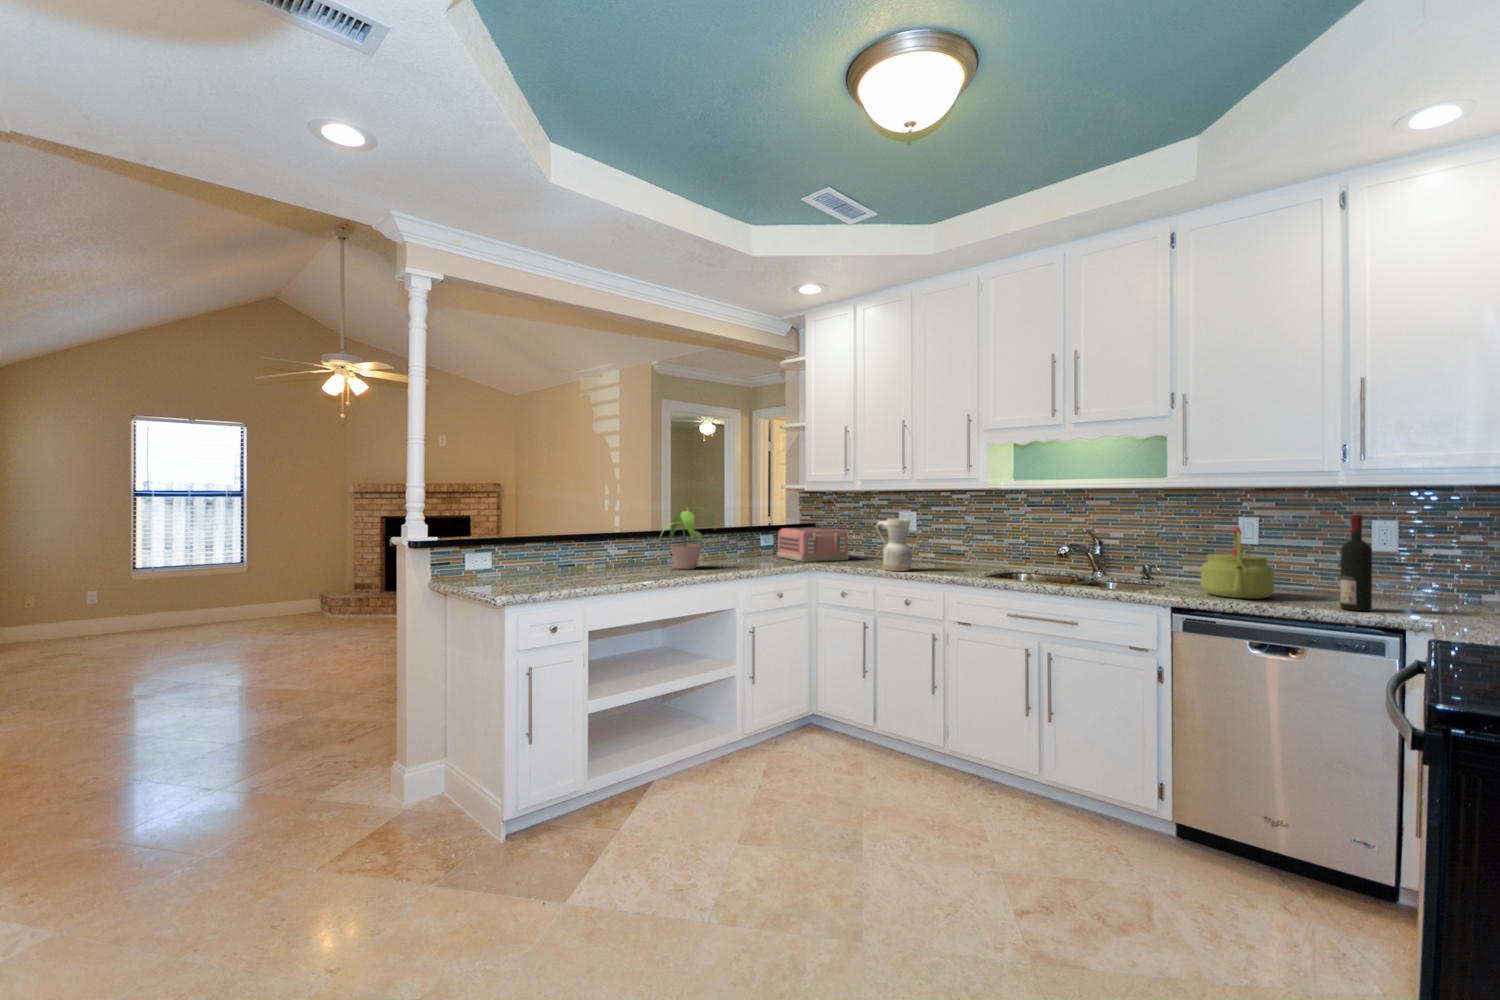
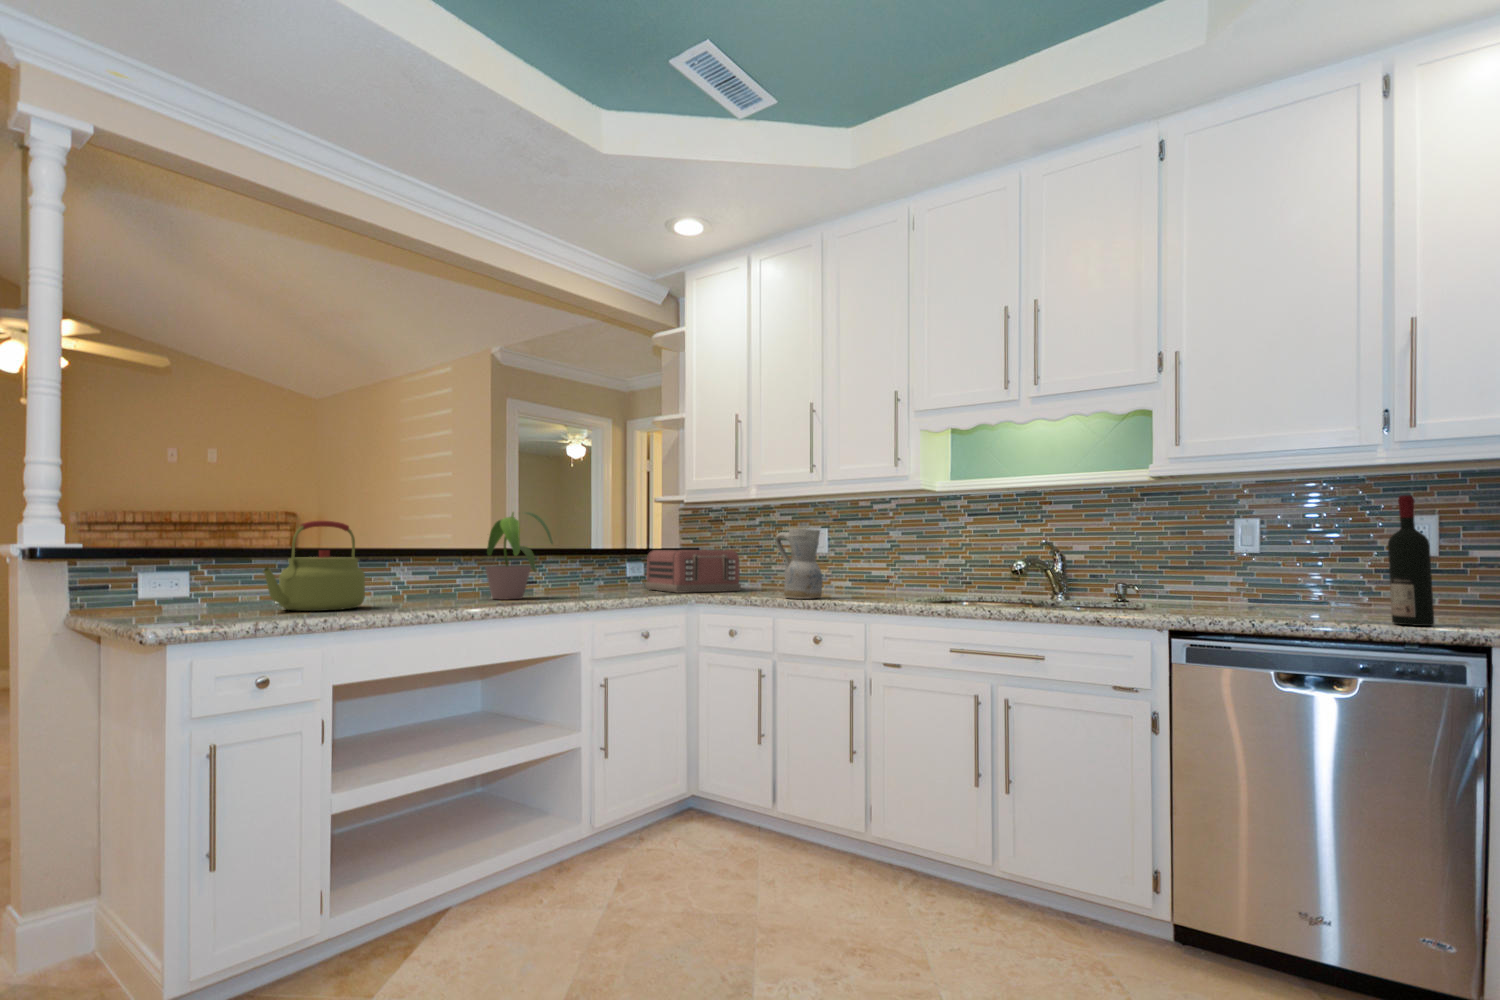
kettle: present [1201,526,1274,599] -> present [263,521,365,611]

